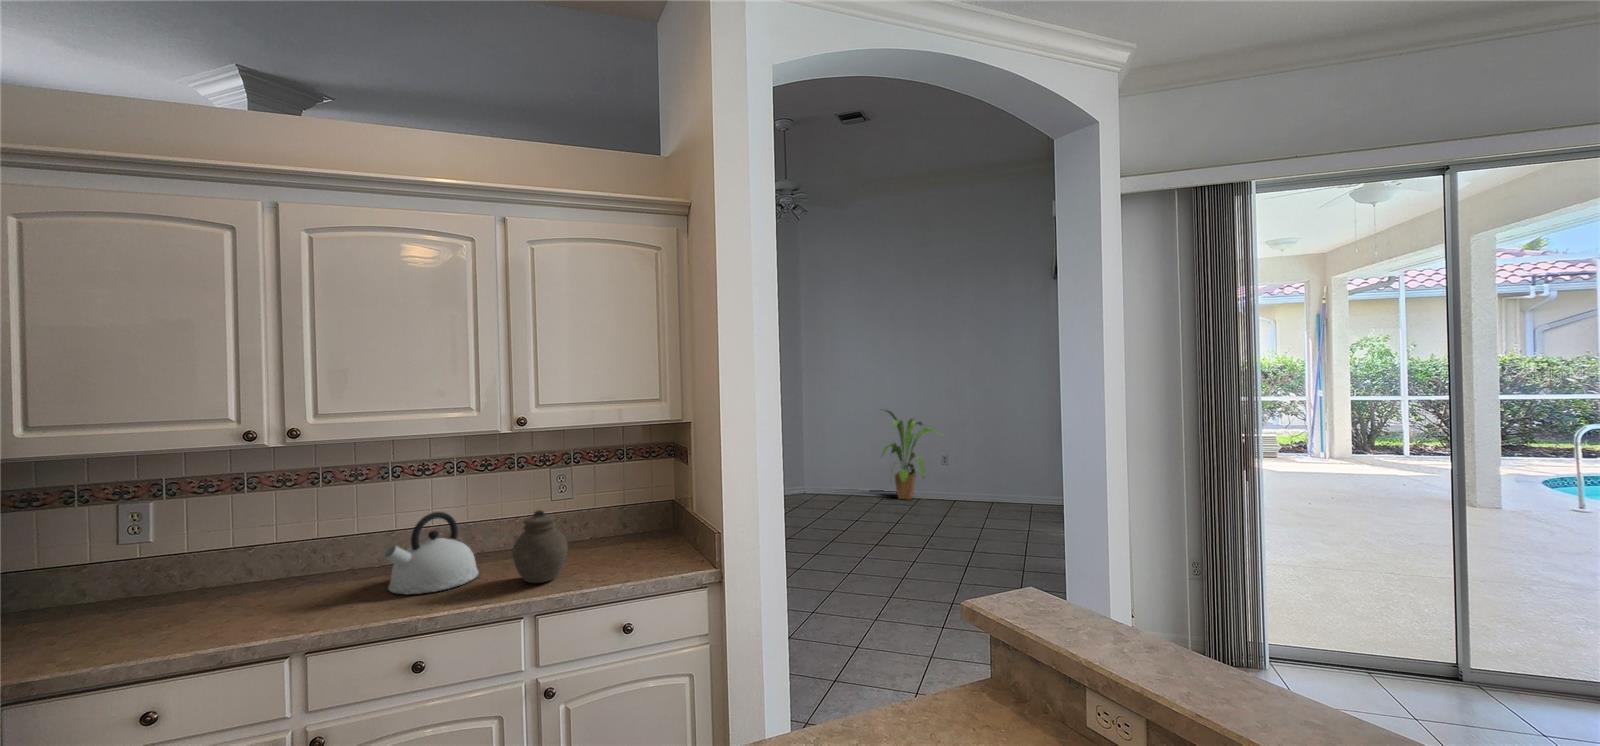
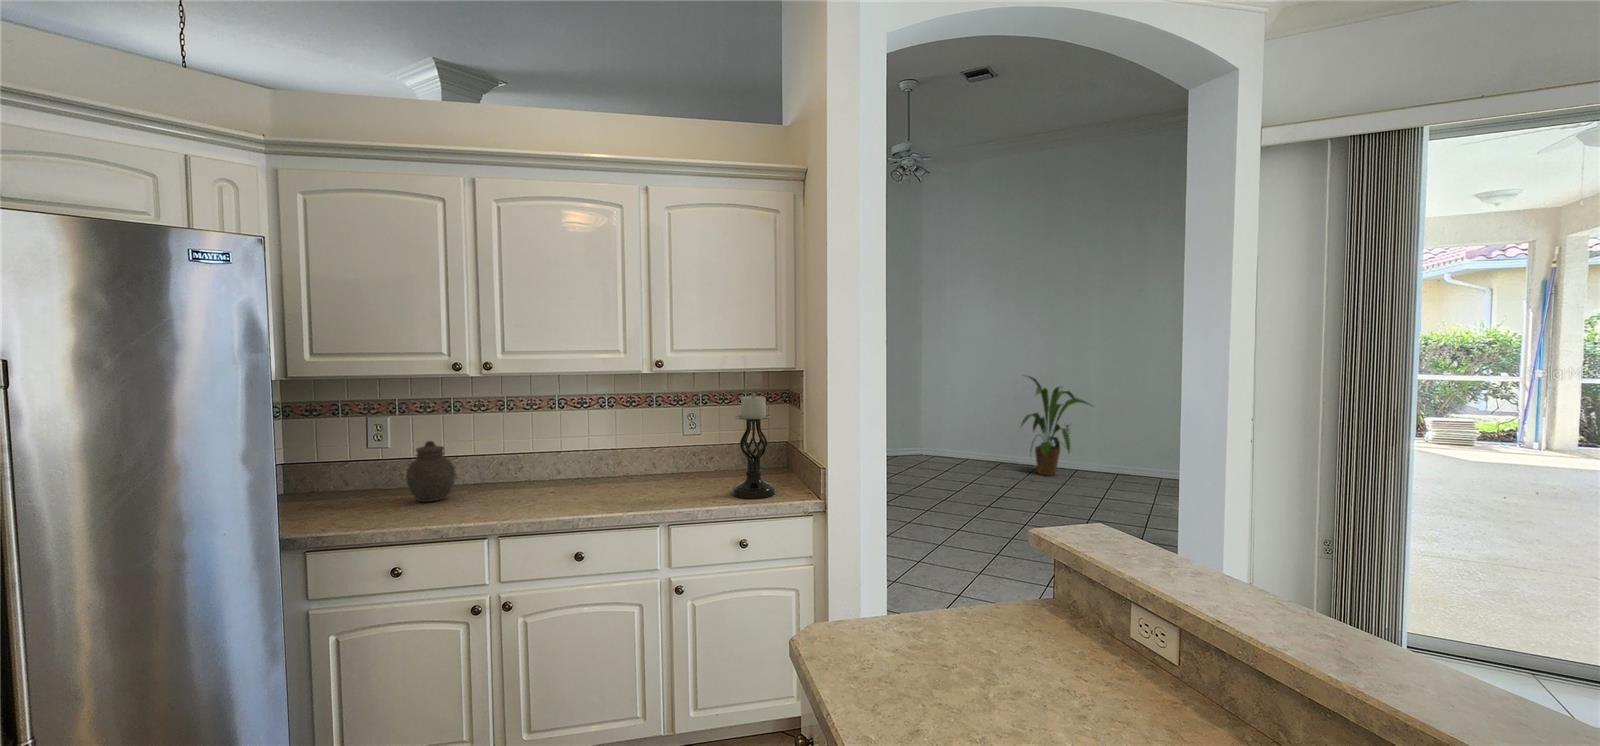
candle holder: none [614,449,664,570] -> present [732,393,775,498]
jar: present [512,510,568,583] -> present [406,441,455,502]
kettle: present [384,512,479,594] -> none [553,437,623,501]

